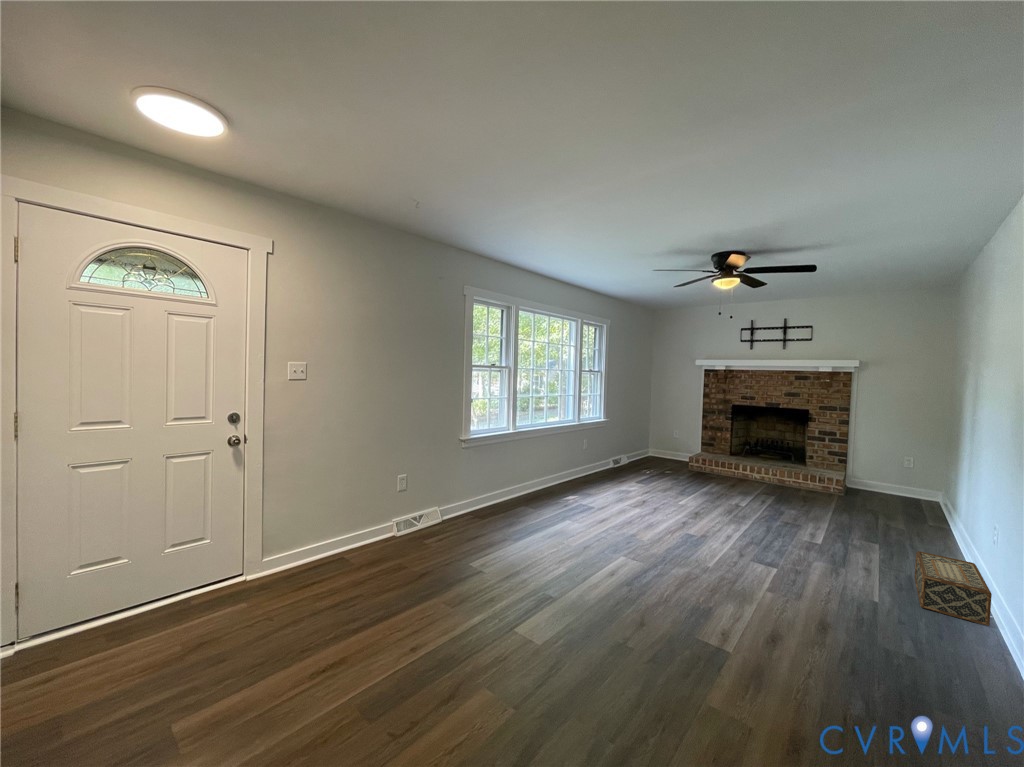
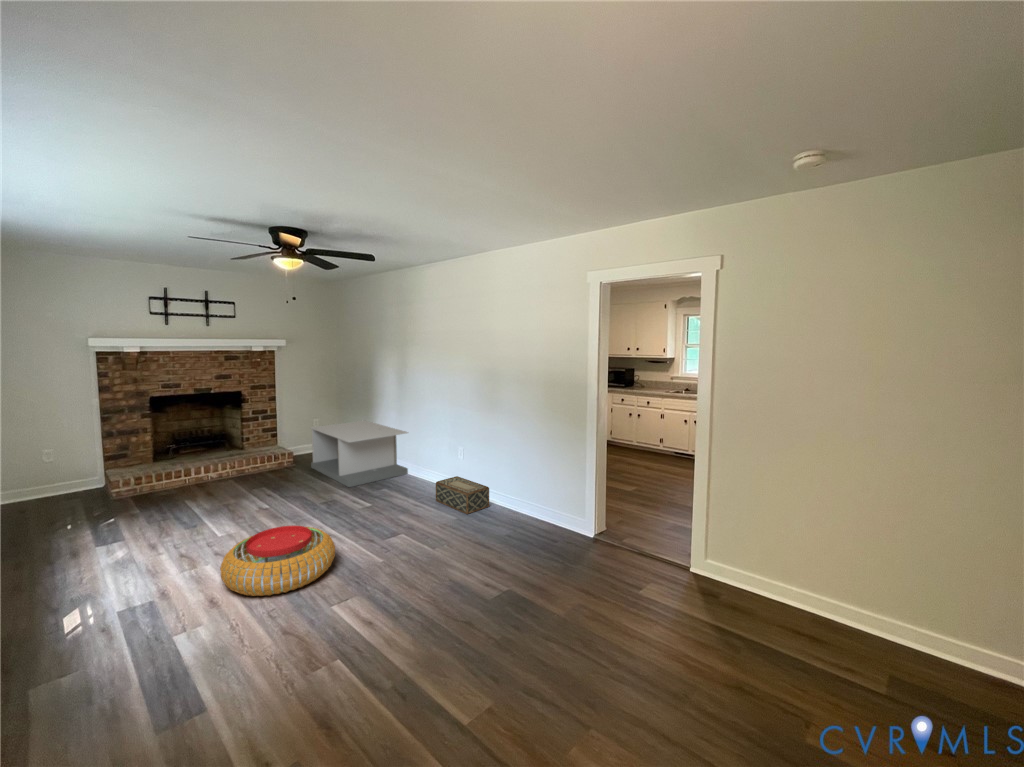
coffee table: none [844,456,962,549] -> present [310,421,408,487]
pouf: none [624,497,711,546] -> present [220,526,335,596]

